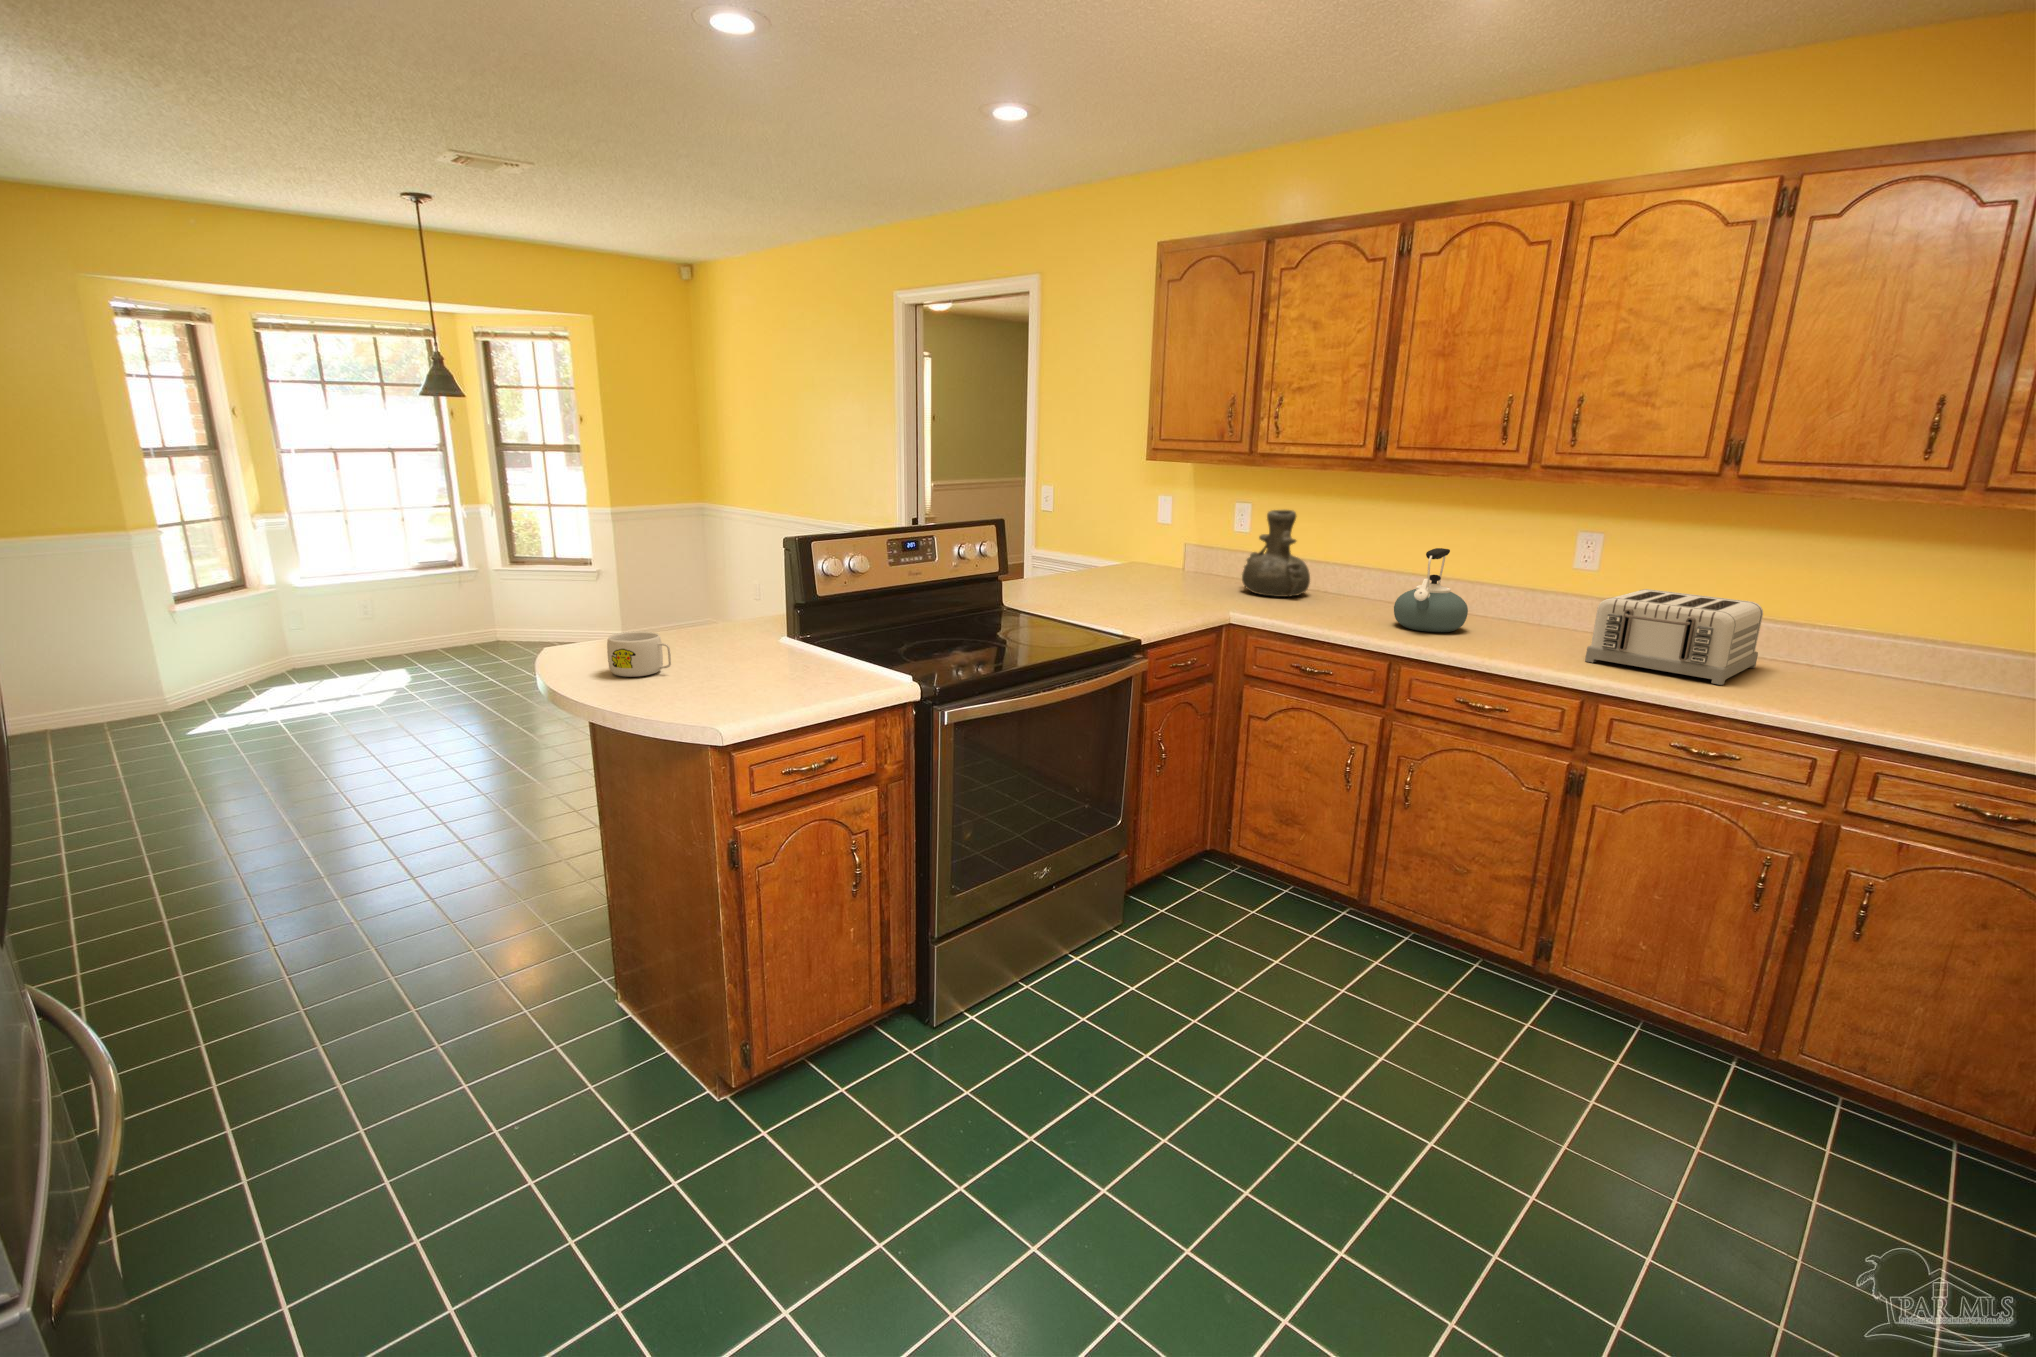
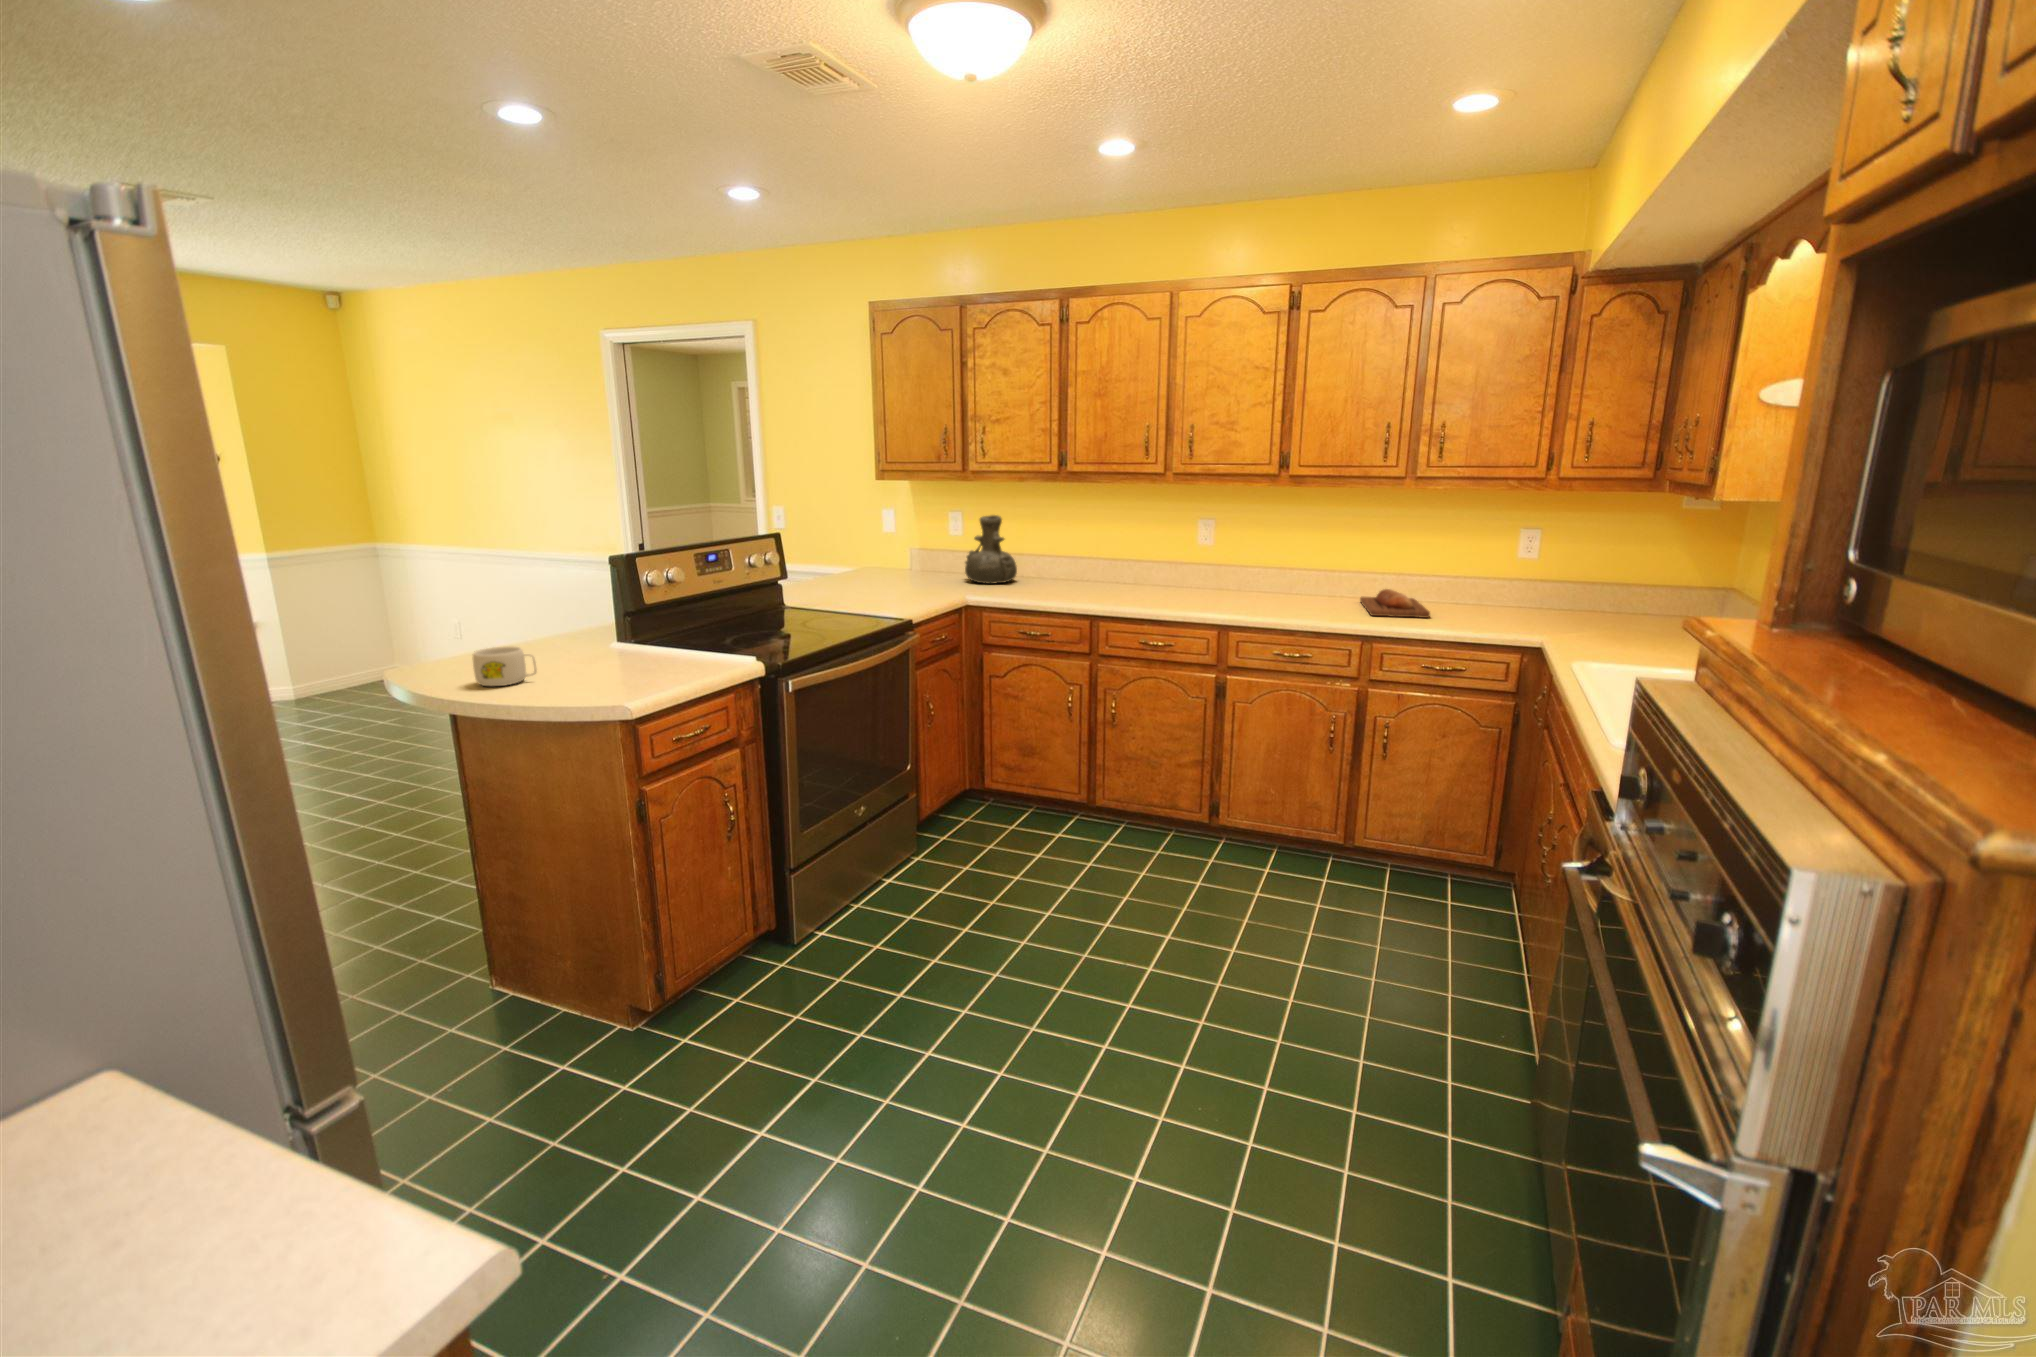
kettle: present [1394,548,1468,632] -> none [1085,536,1135,597]
toaster: present [1585,589,1763,685] -> none [1215,555,1312,611]
bread loaf: none [1845,665,1985,724] -> present [1360,589,1430,618]

